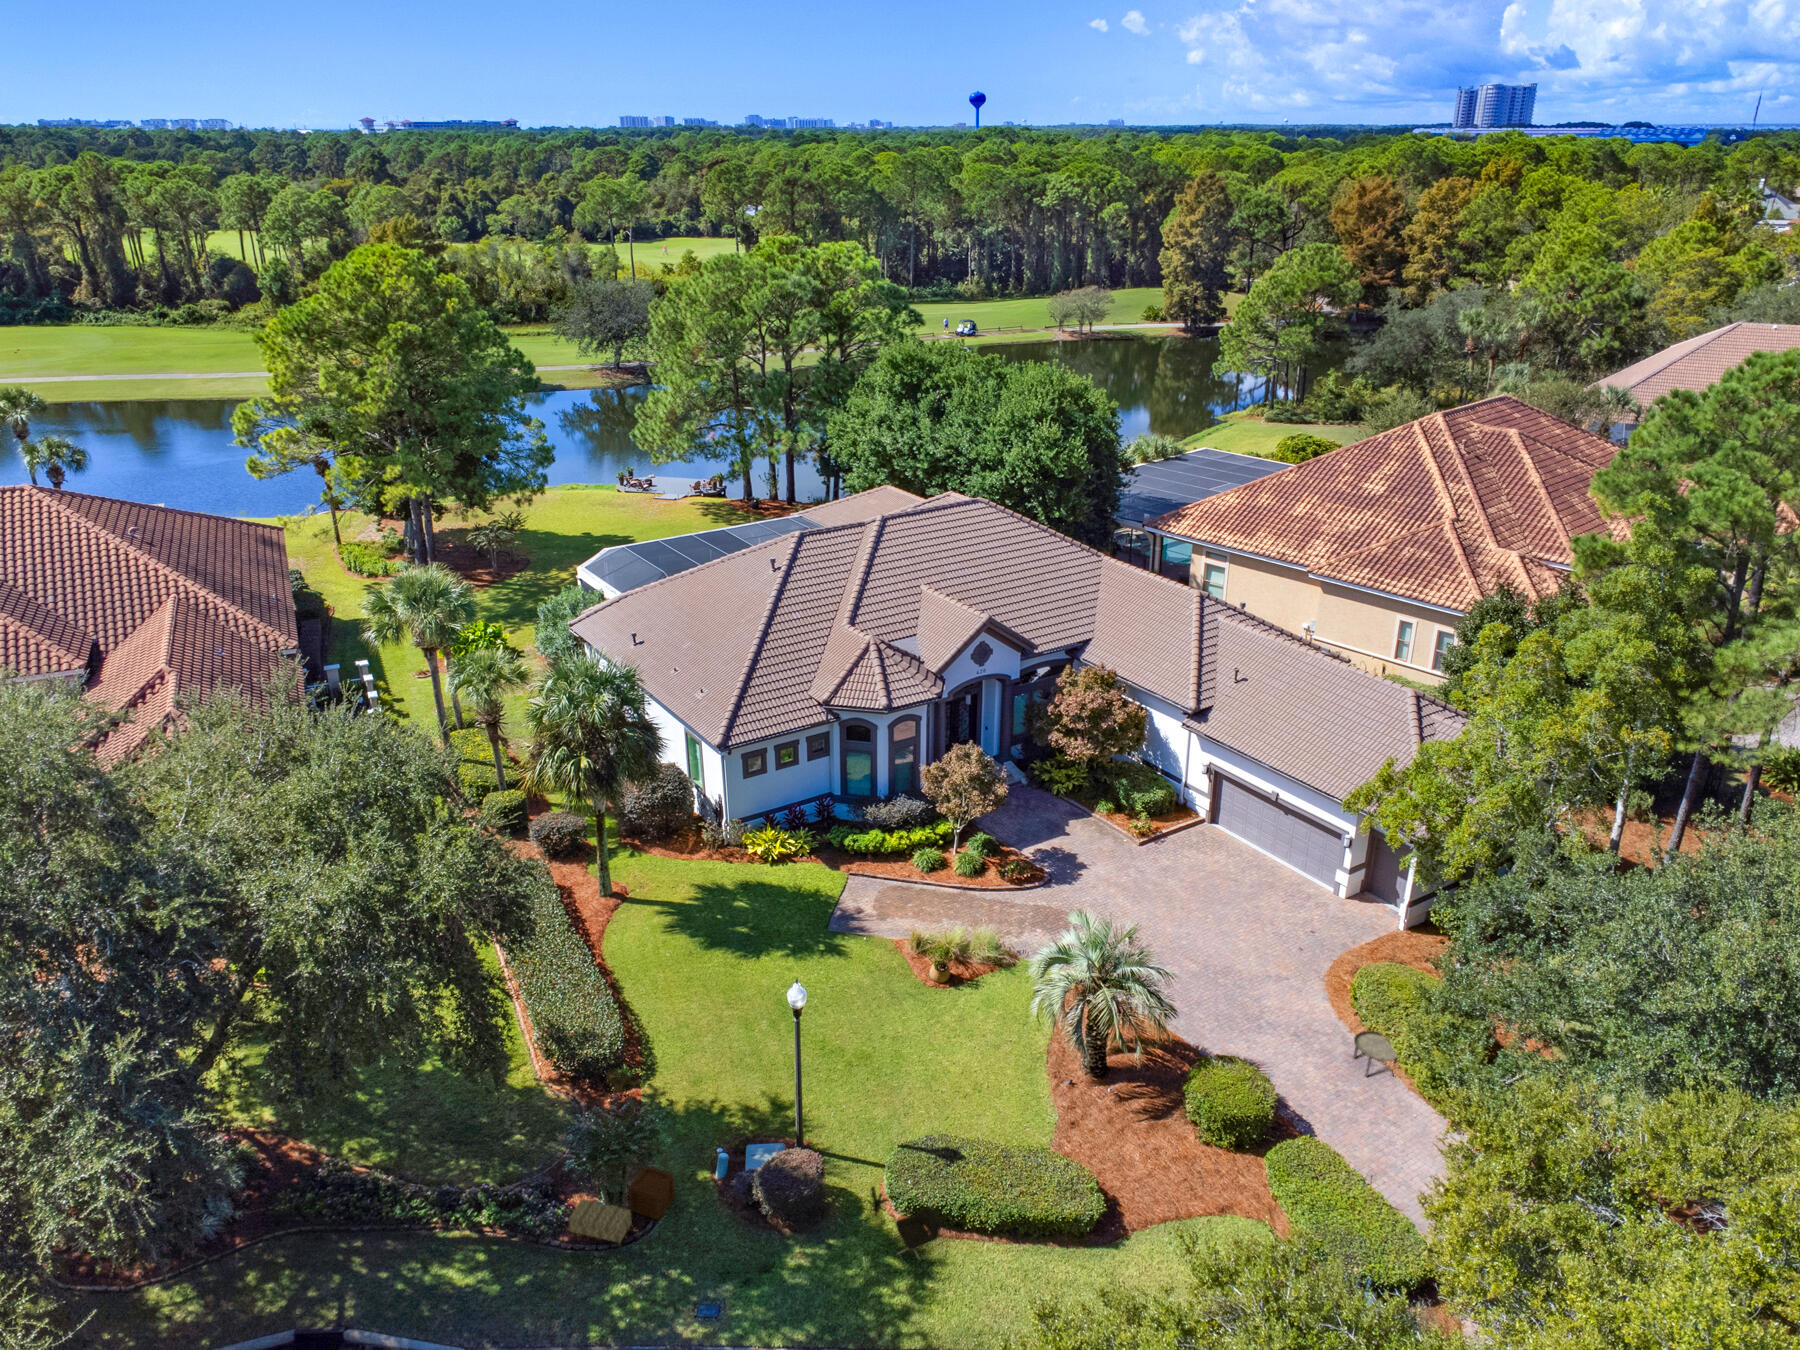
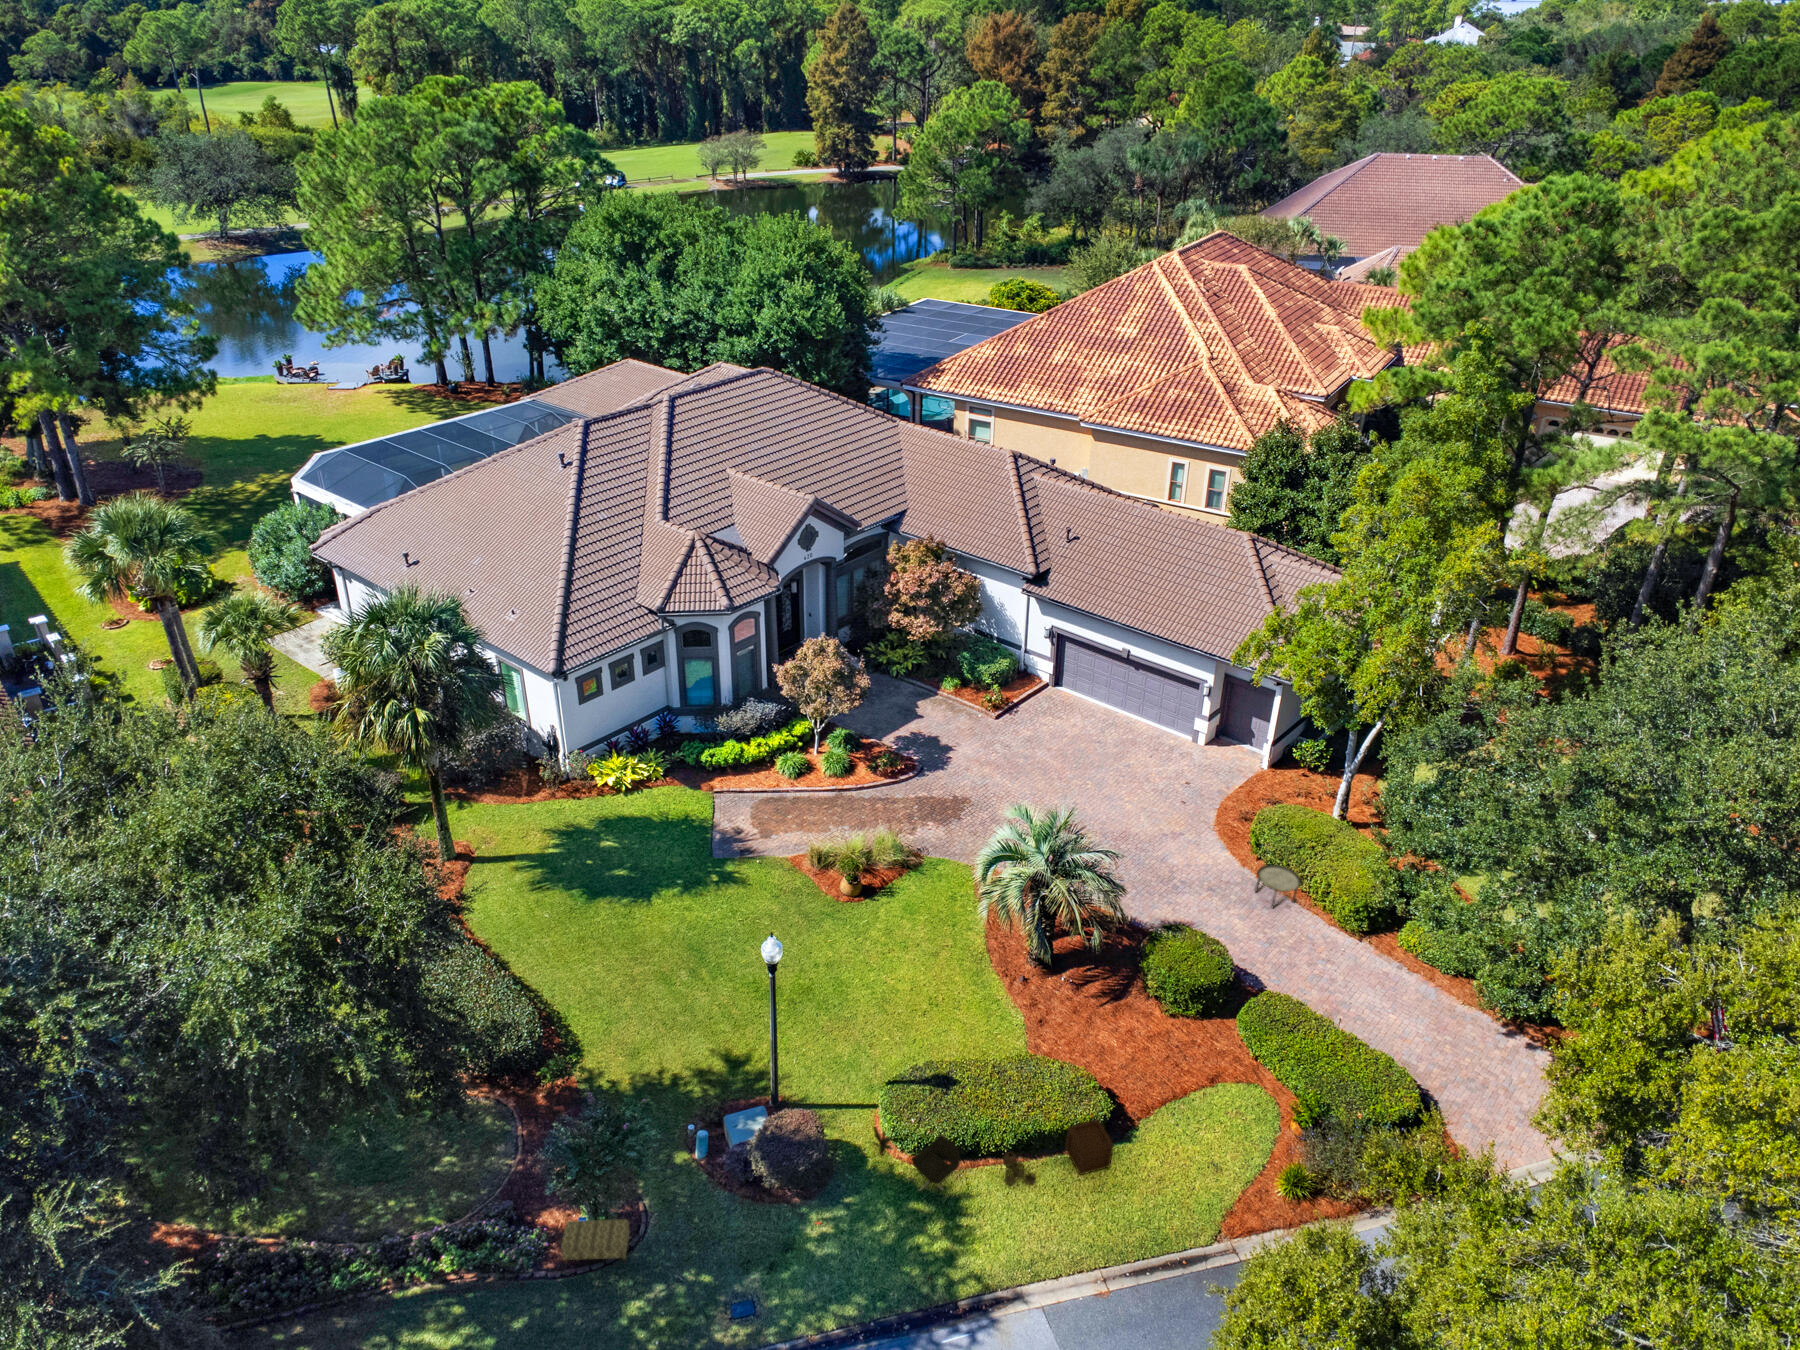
woven basket: present [607,1070,638,1093] -> present [1003,1152,1036,1186]
wooden crate: present [629,1166,675,1220] -> present [1065,1119,1114,1175]

